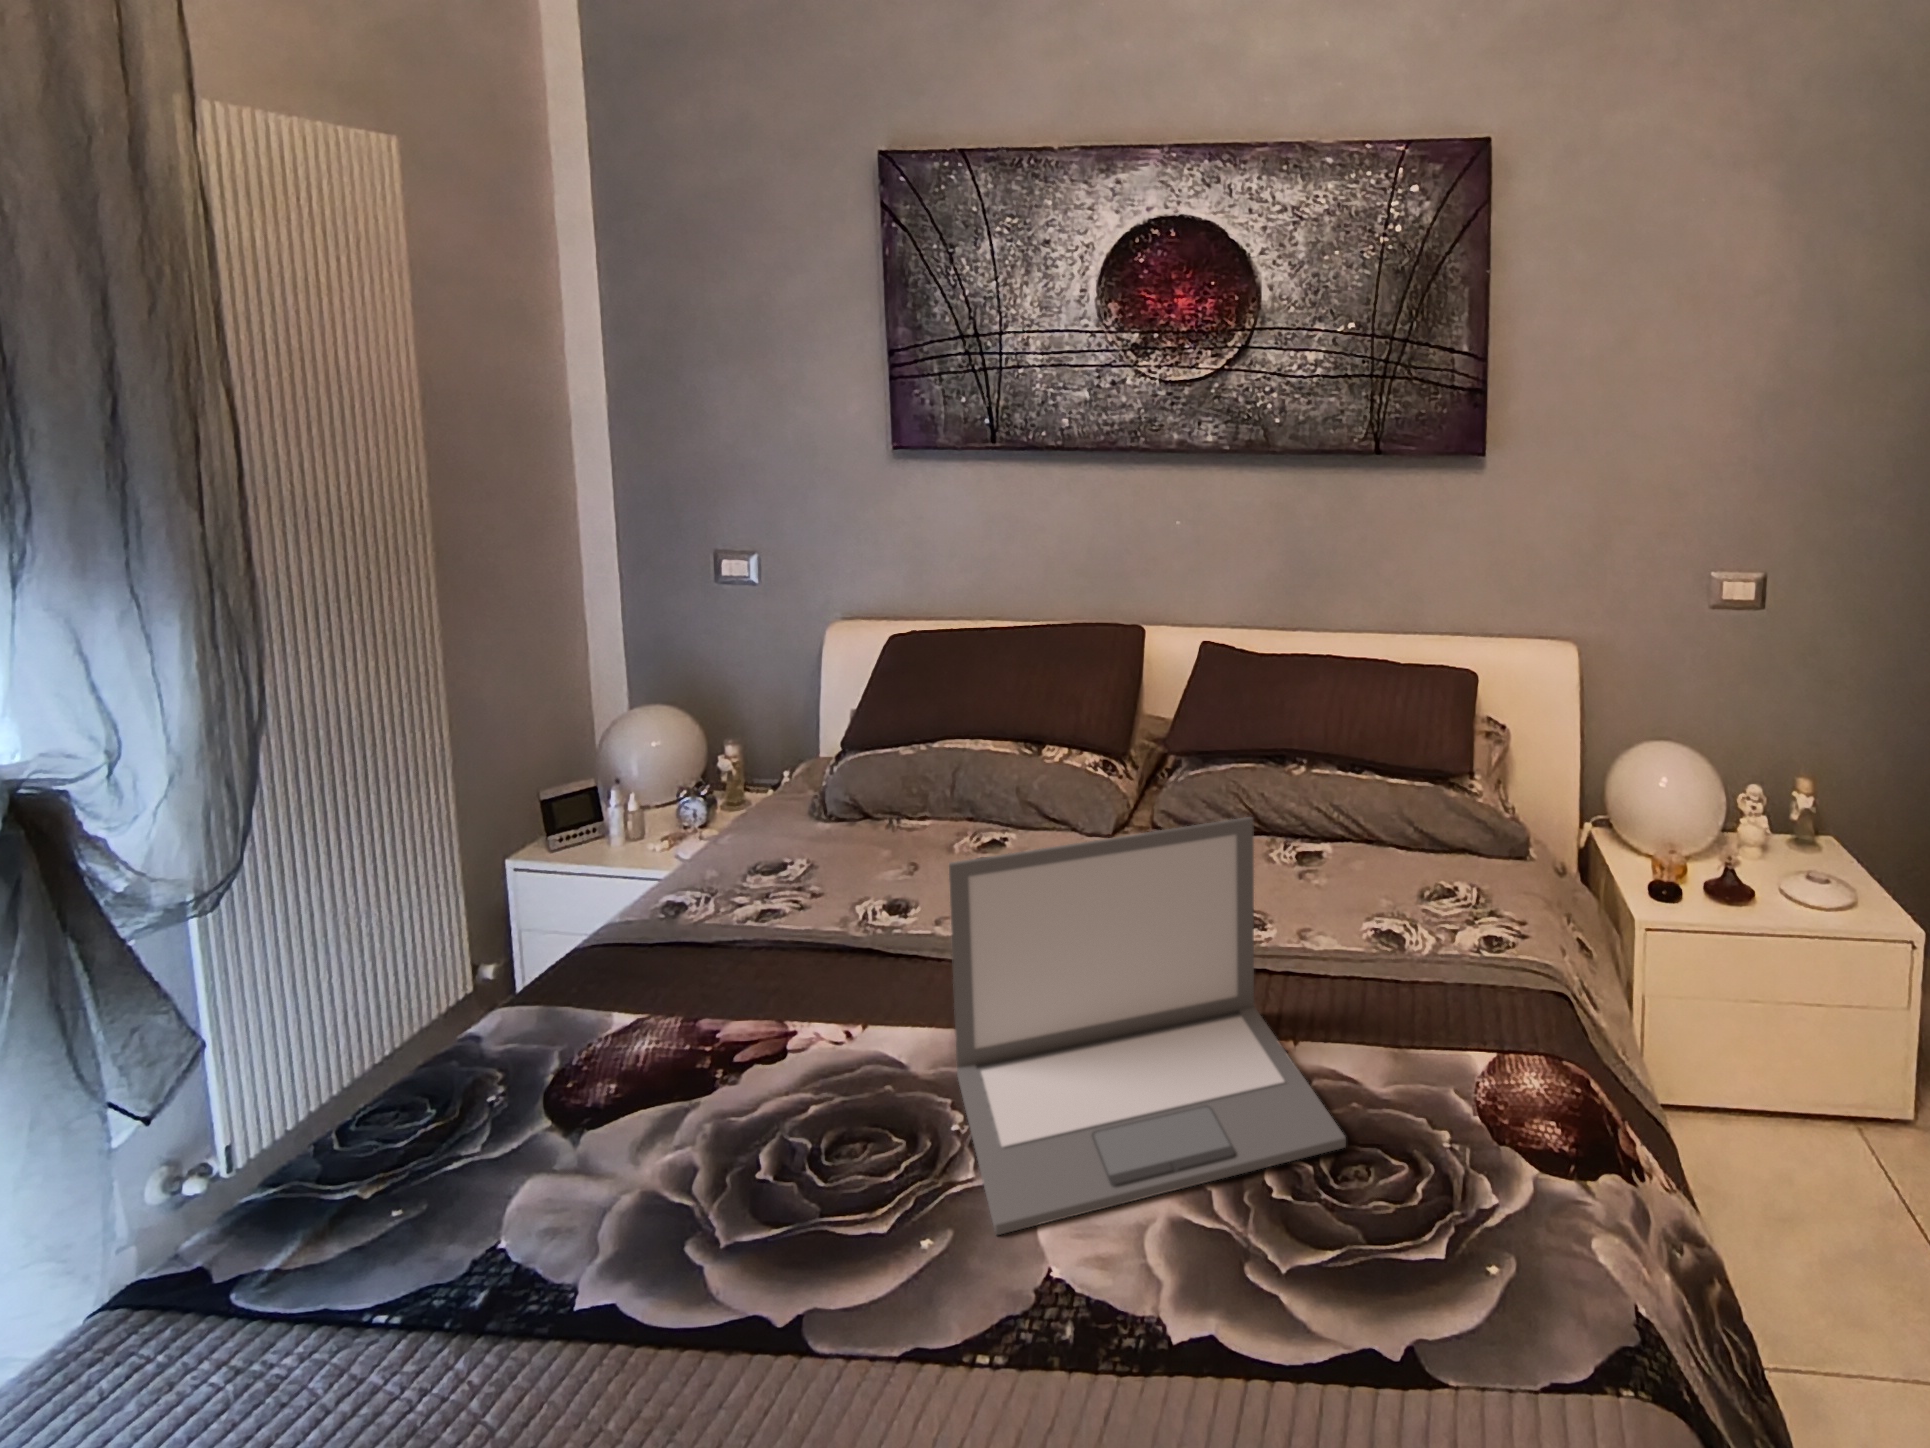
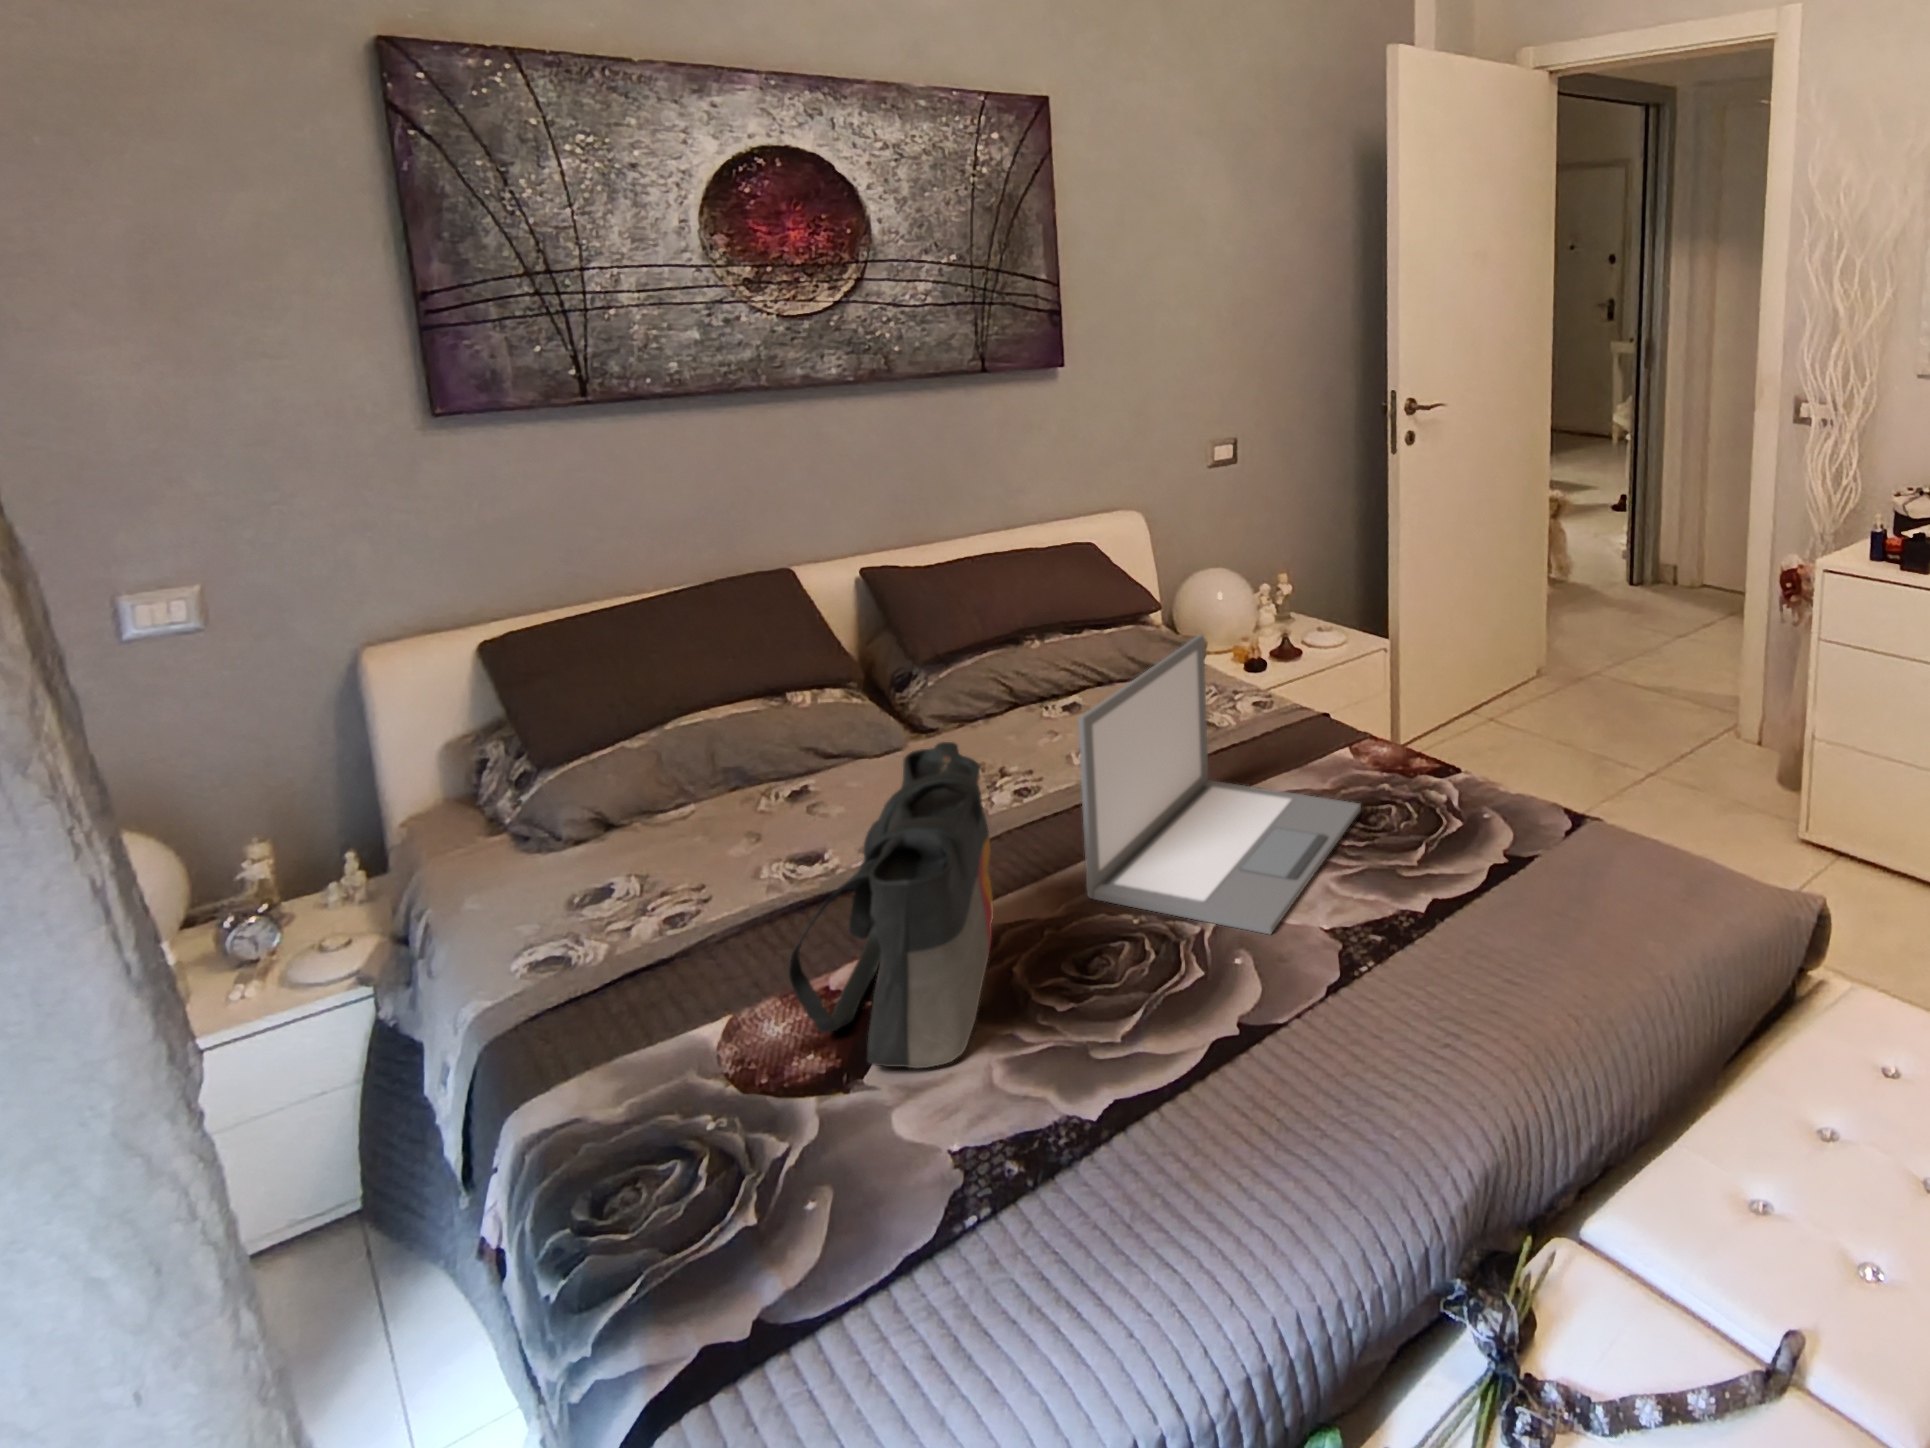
tote bag: none [553,835,853,1160] -> present [789,742,994,1068]

